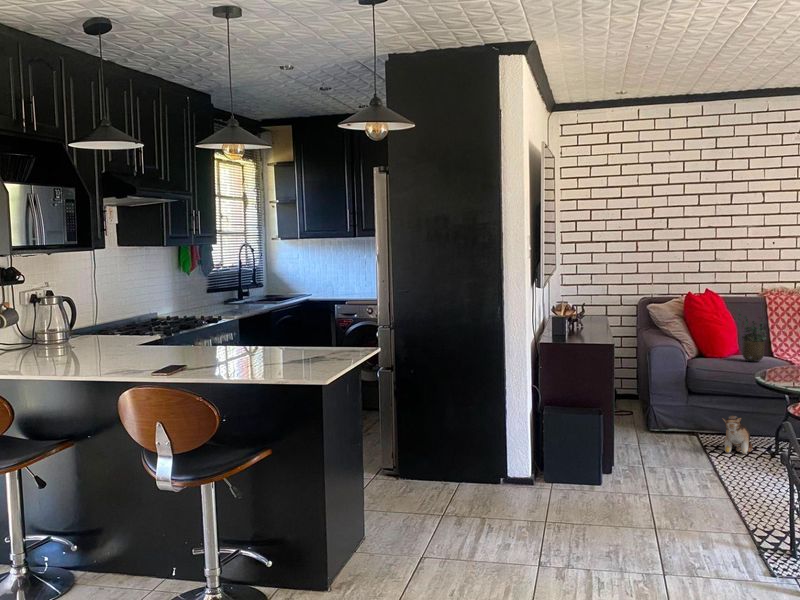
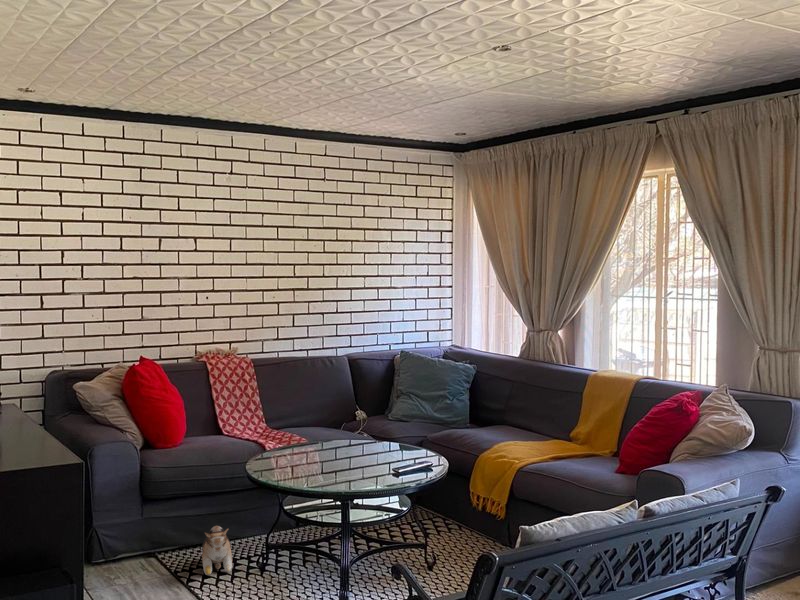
potted plant: present [738,309,768,362] -> none [191,382,231,447]

